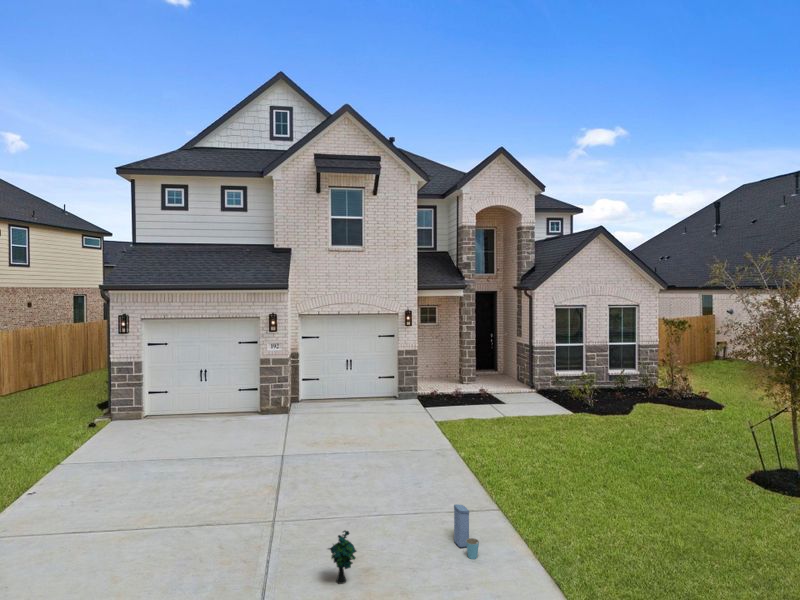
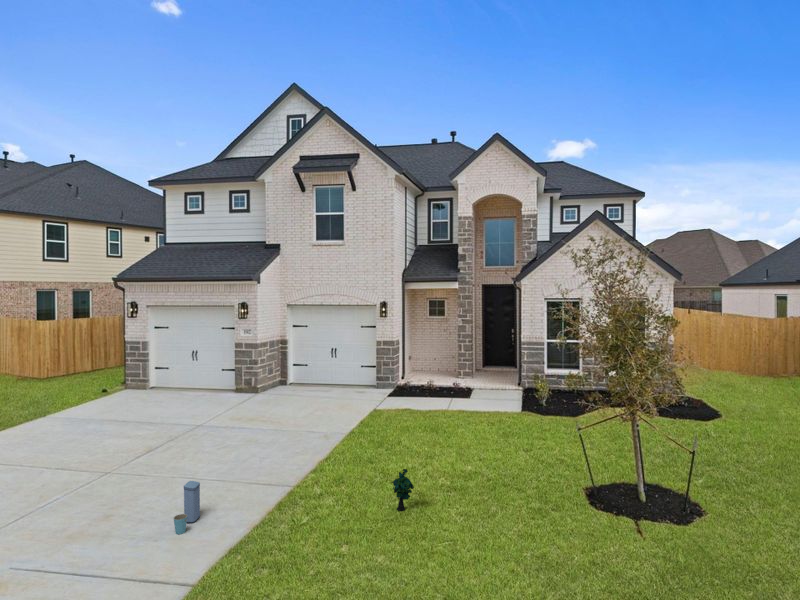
decorative plant: present [329,531,356,584] -> present [391,469,414,511]

